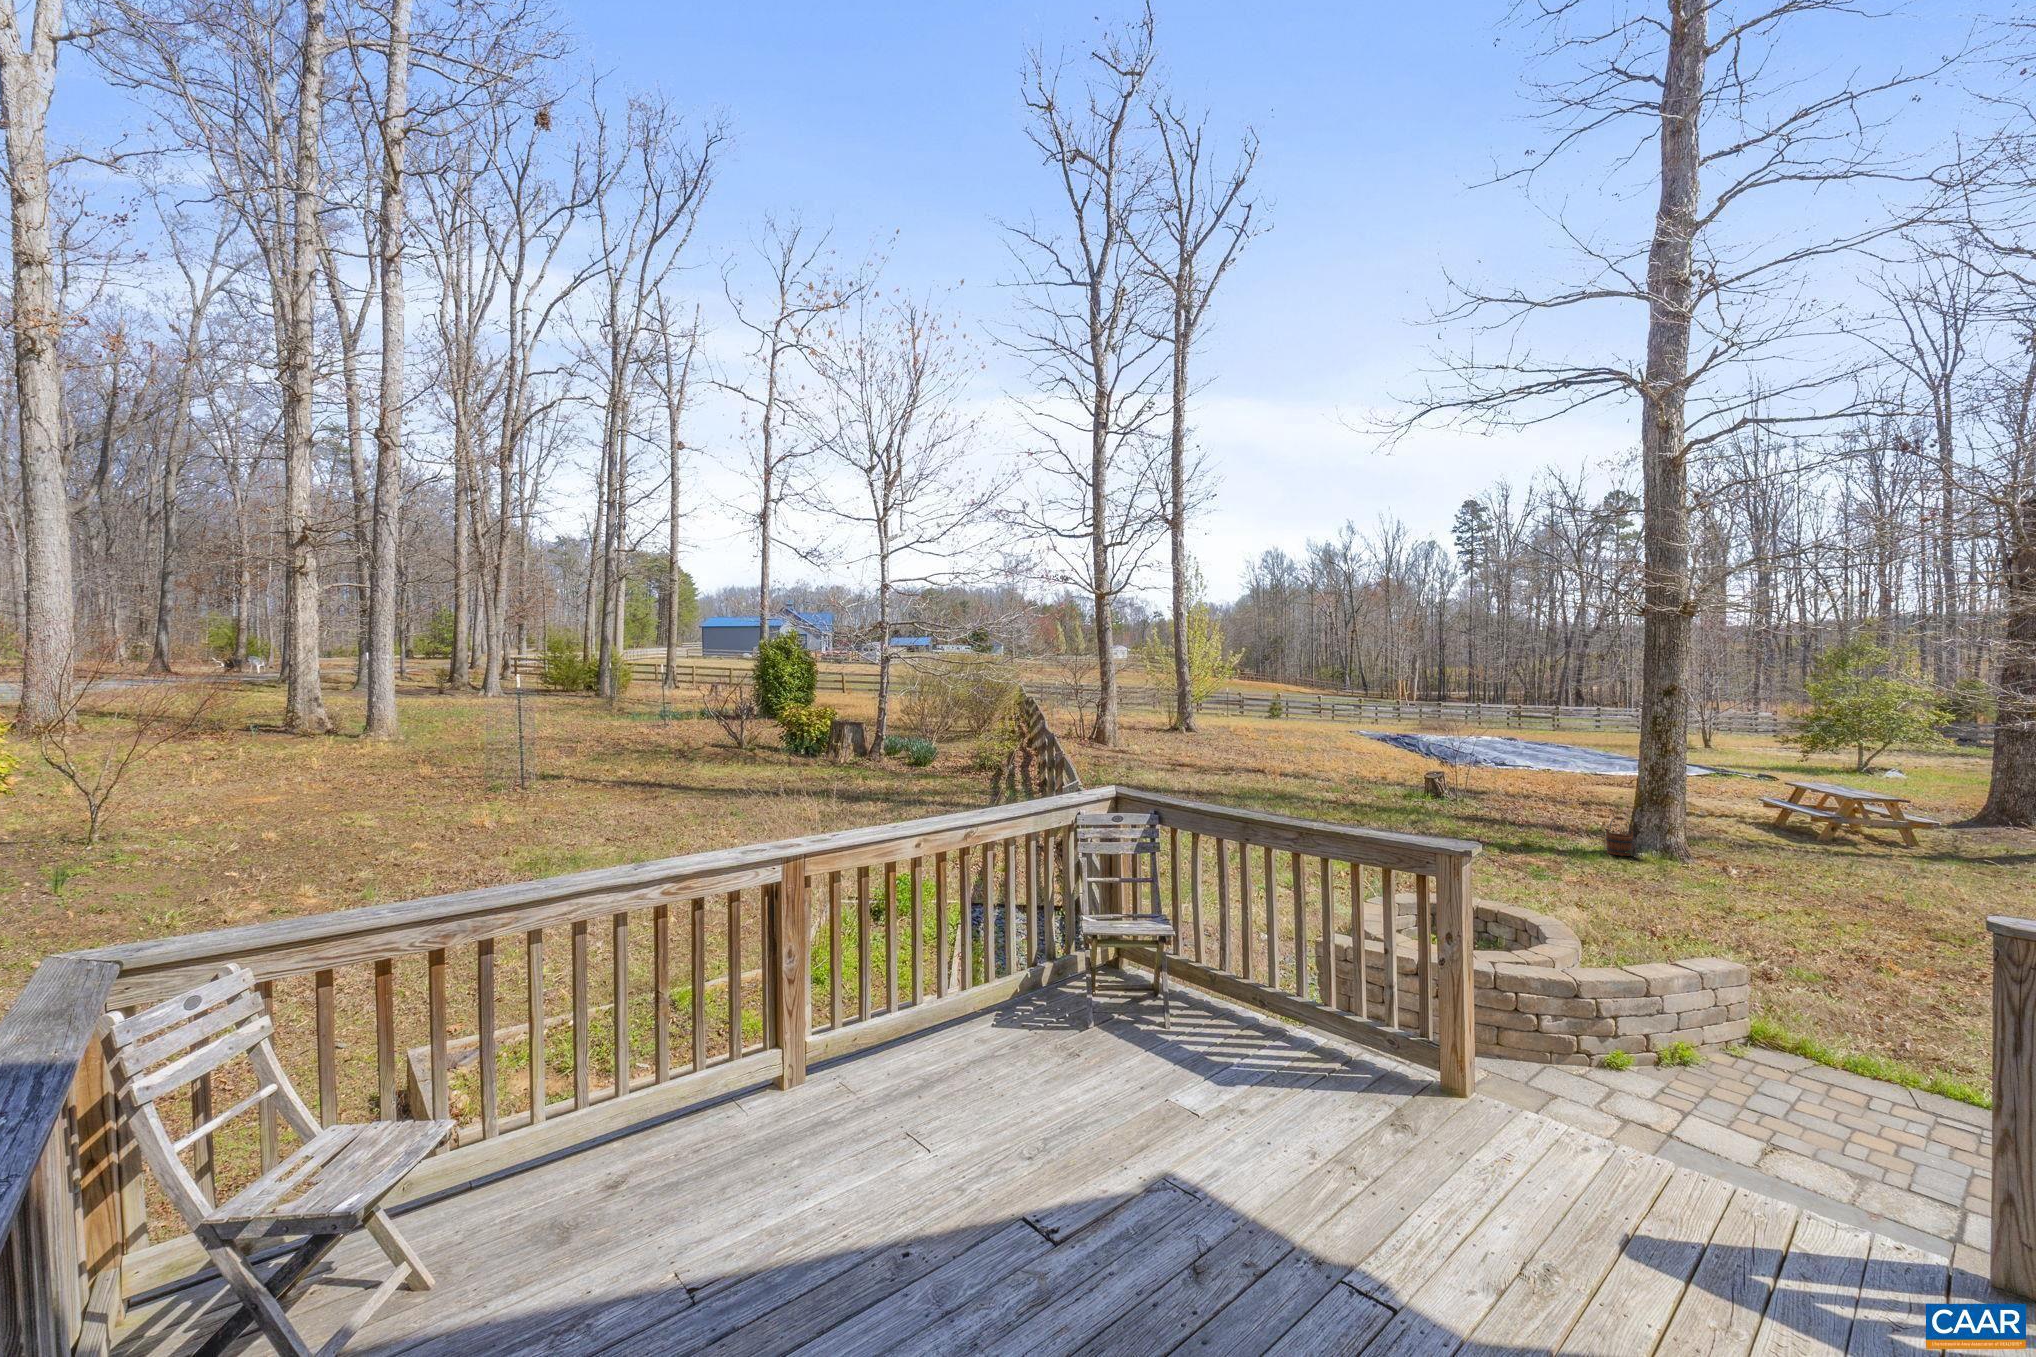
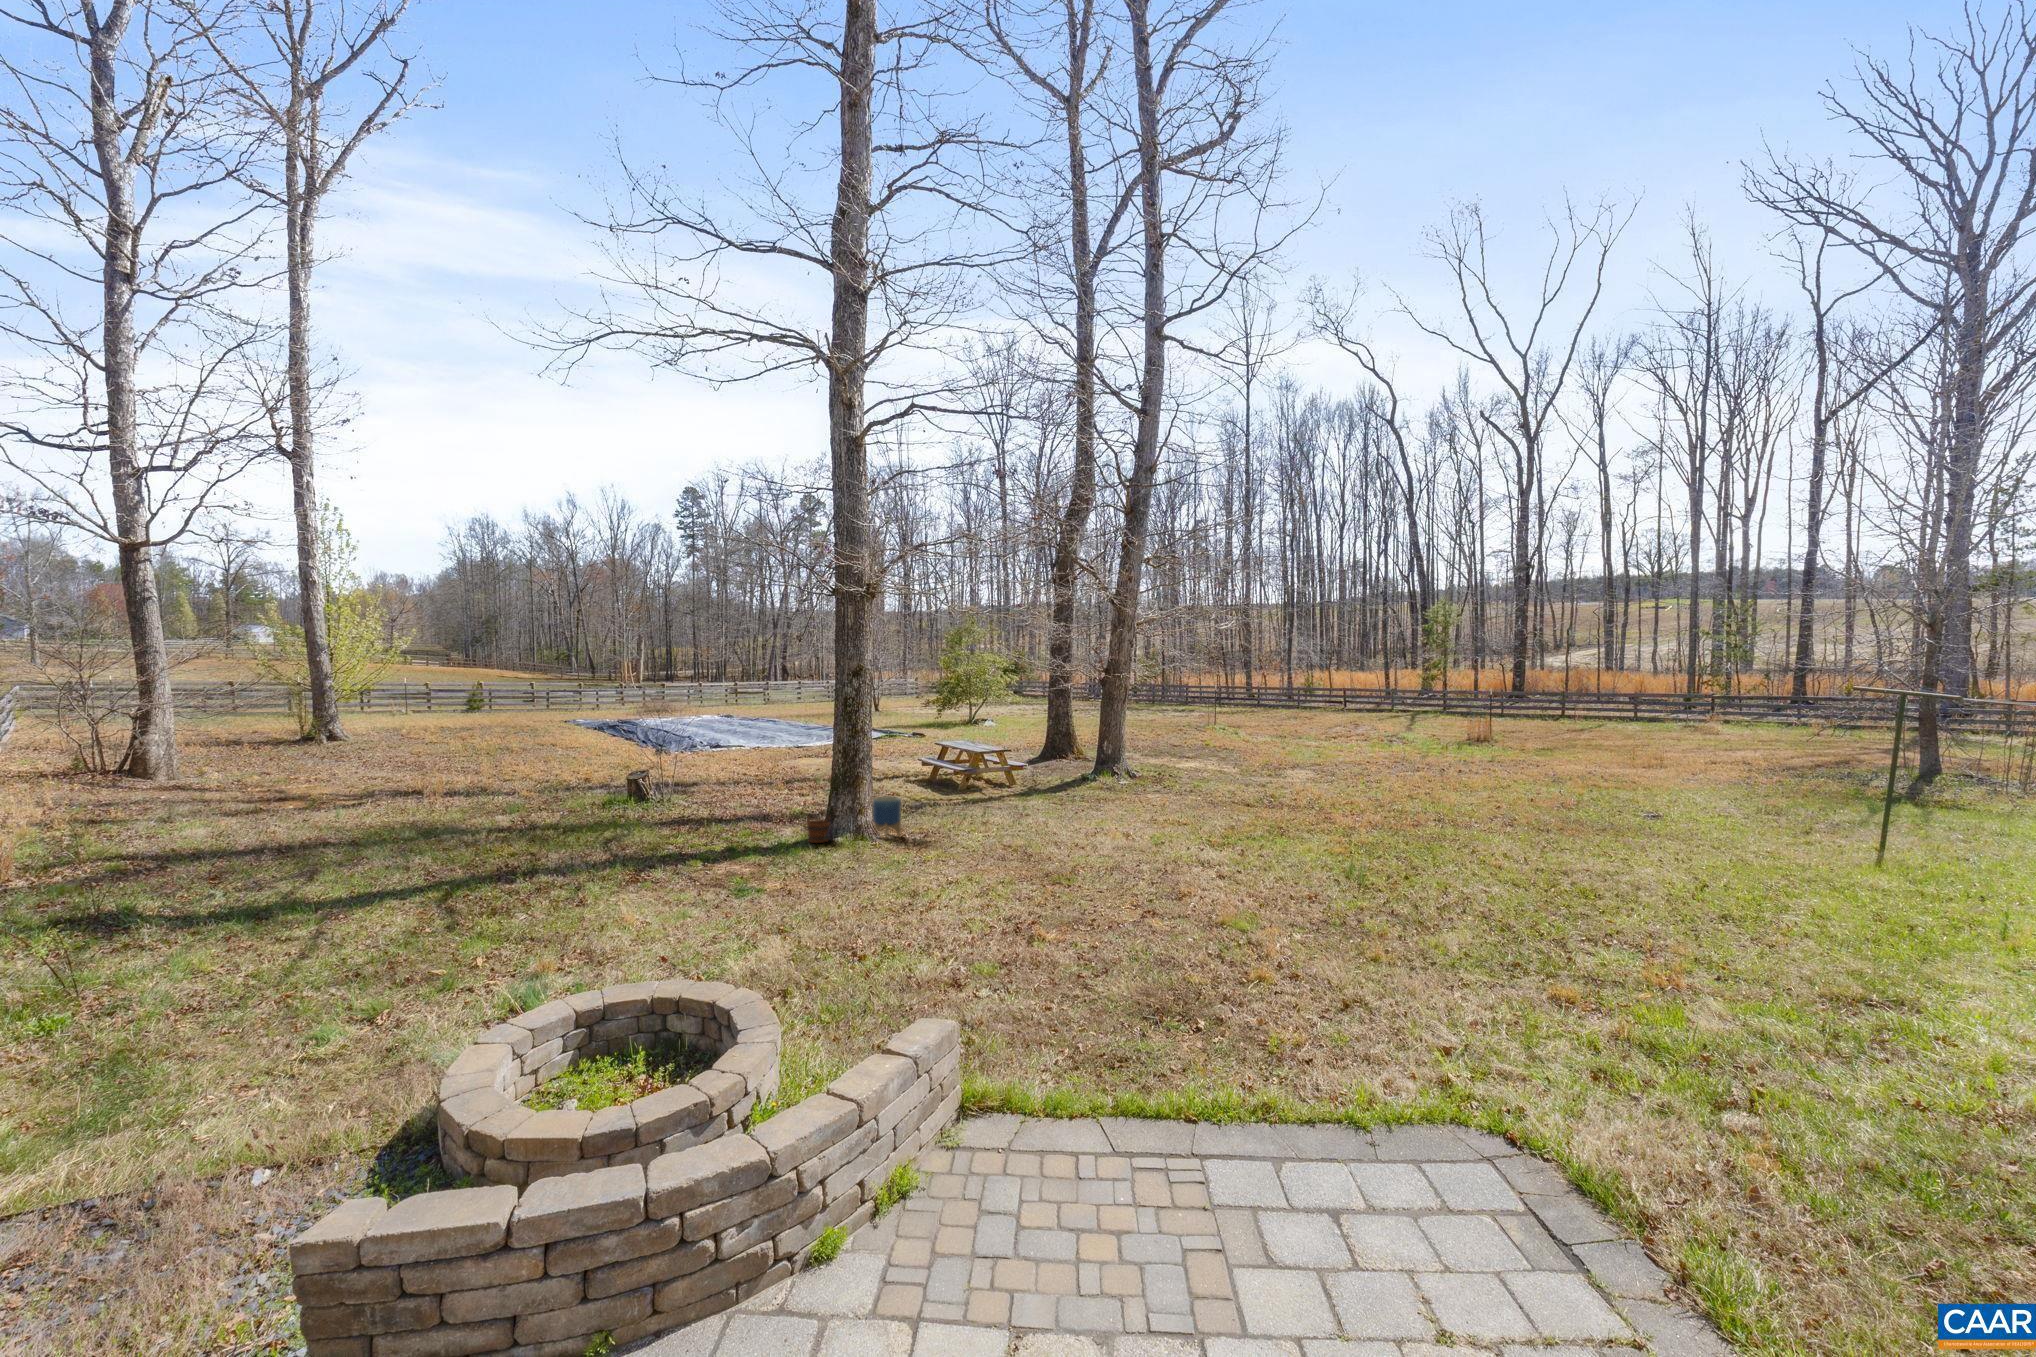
planter: none [1683,821,1720,865] -> present [873,796,901,839]

